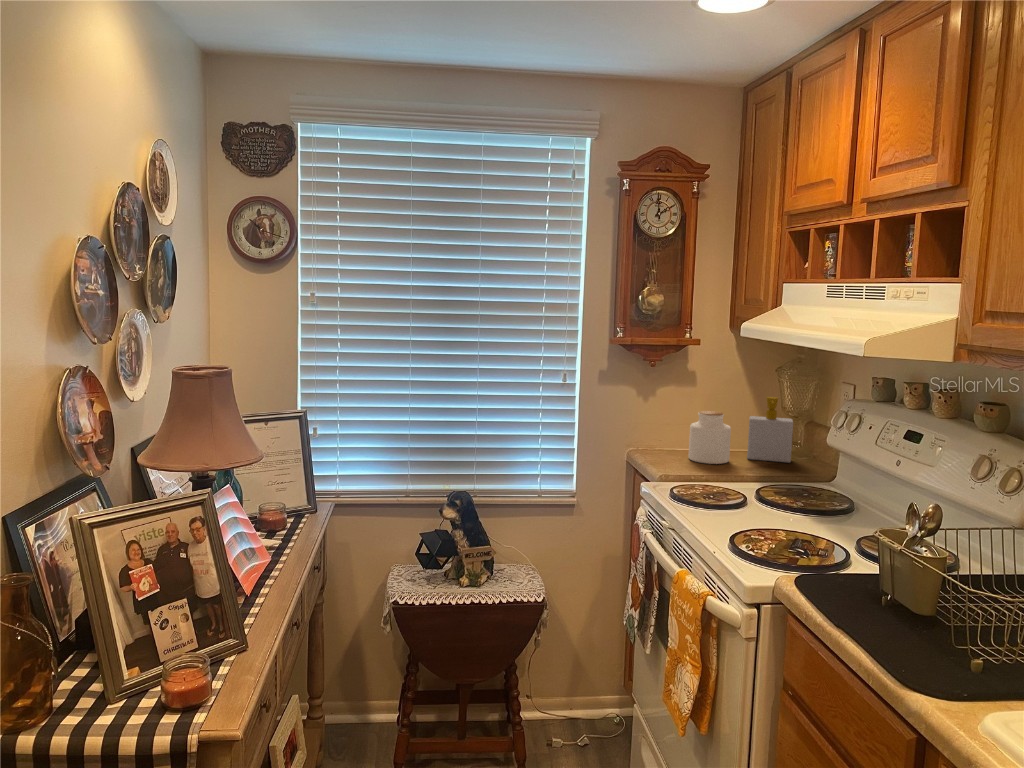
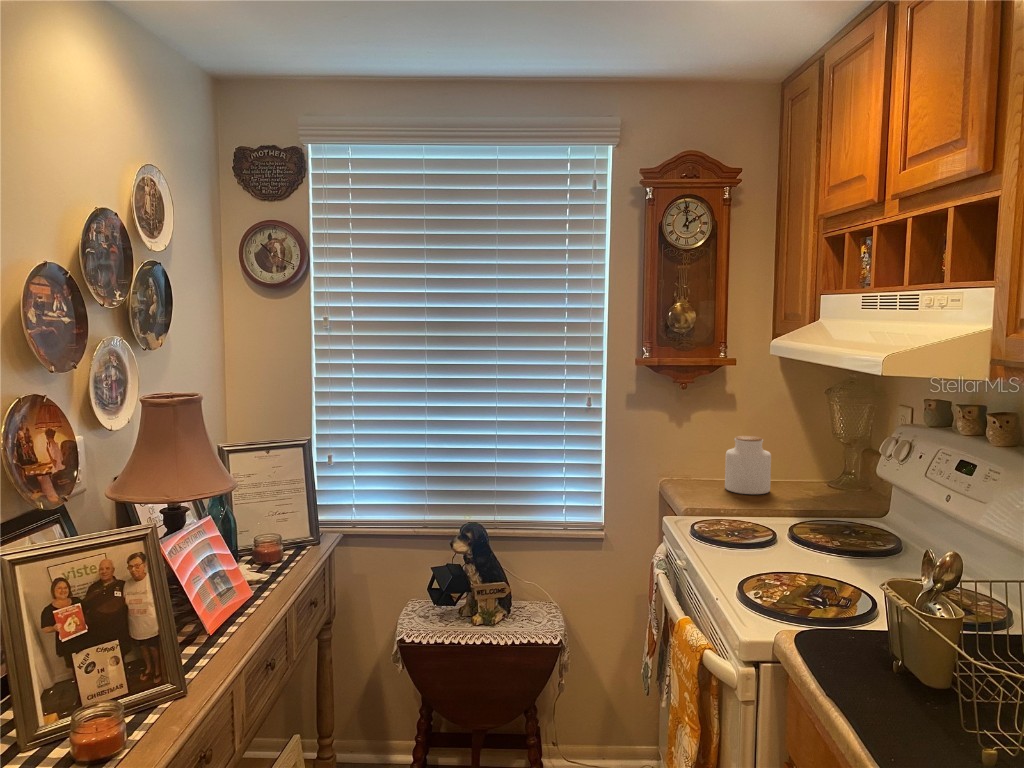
soap bottle: present [747,397,793,463] -> none [792,420,843,493]

